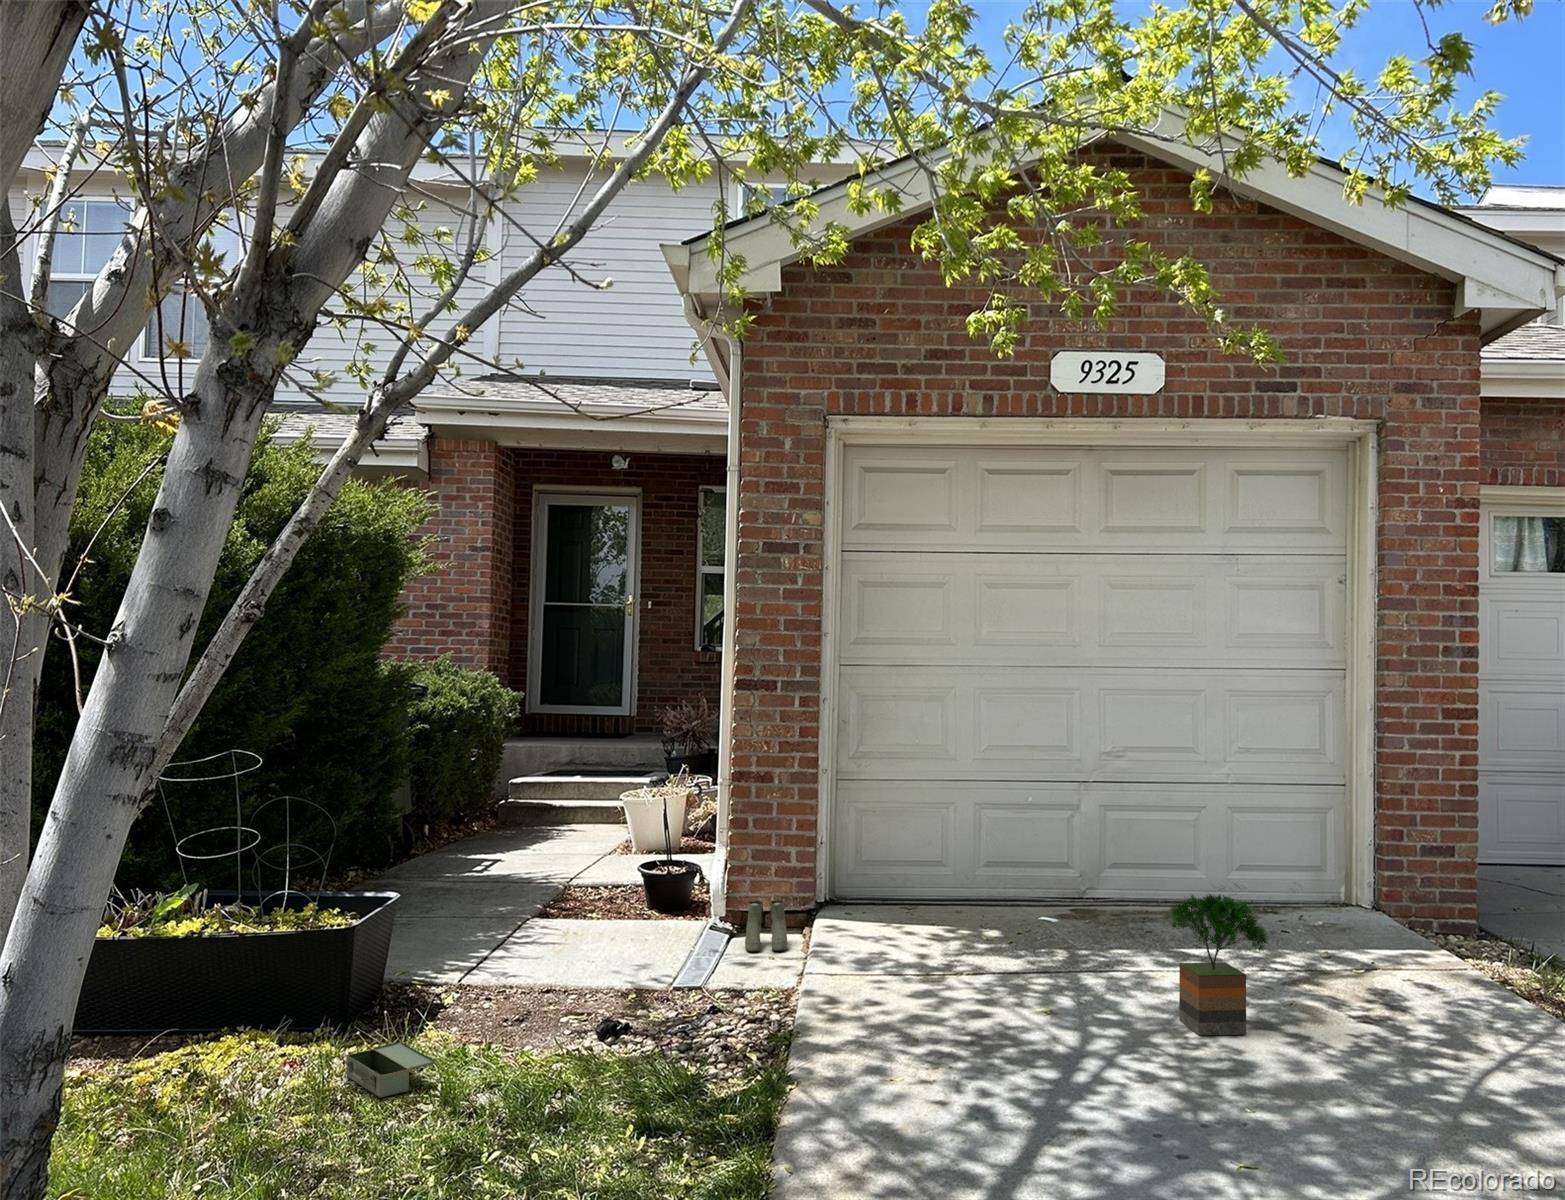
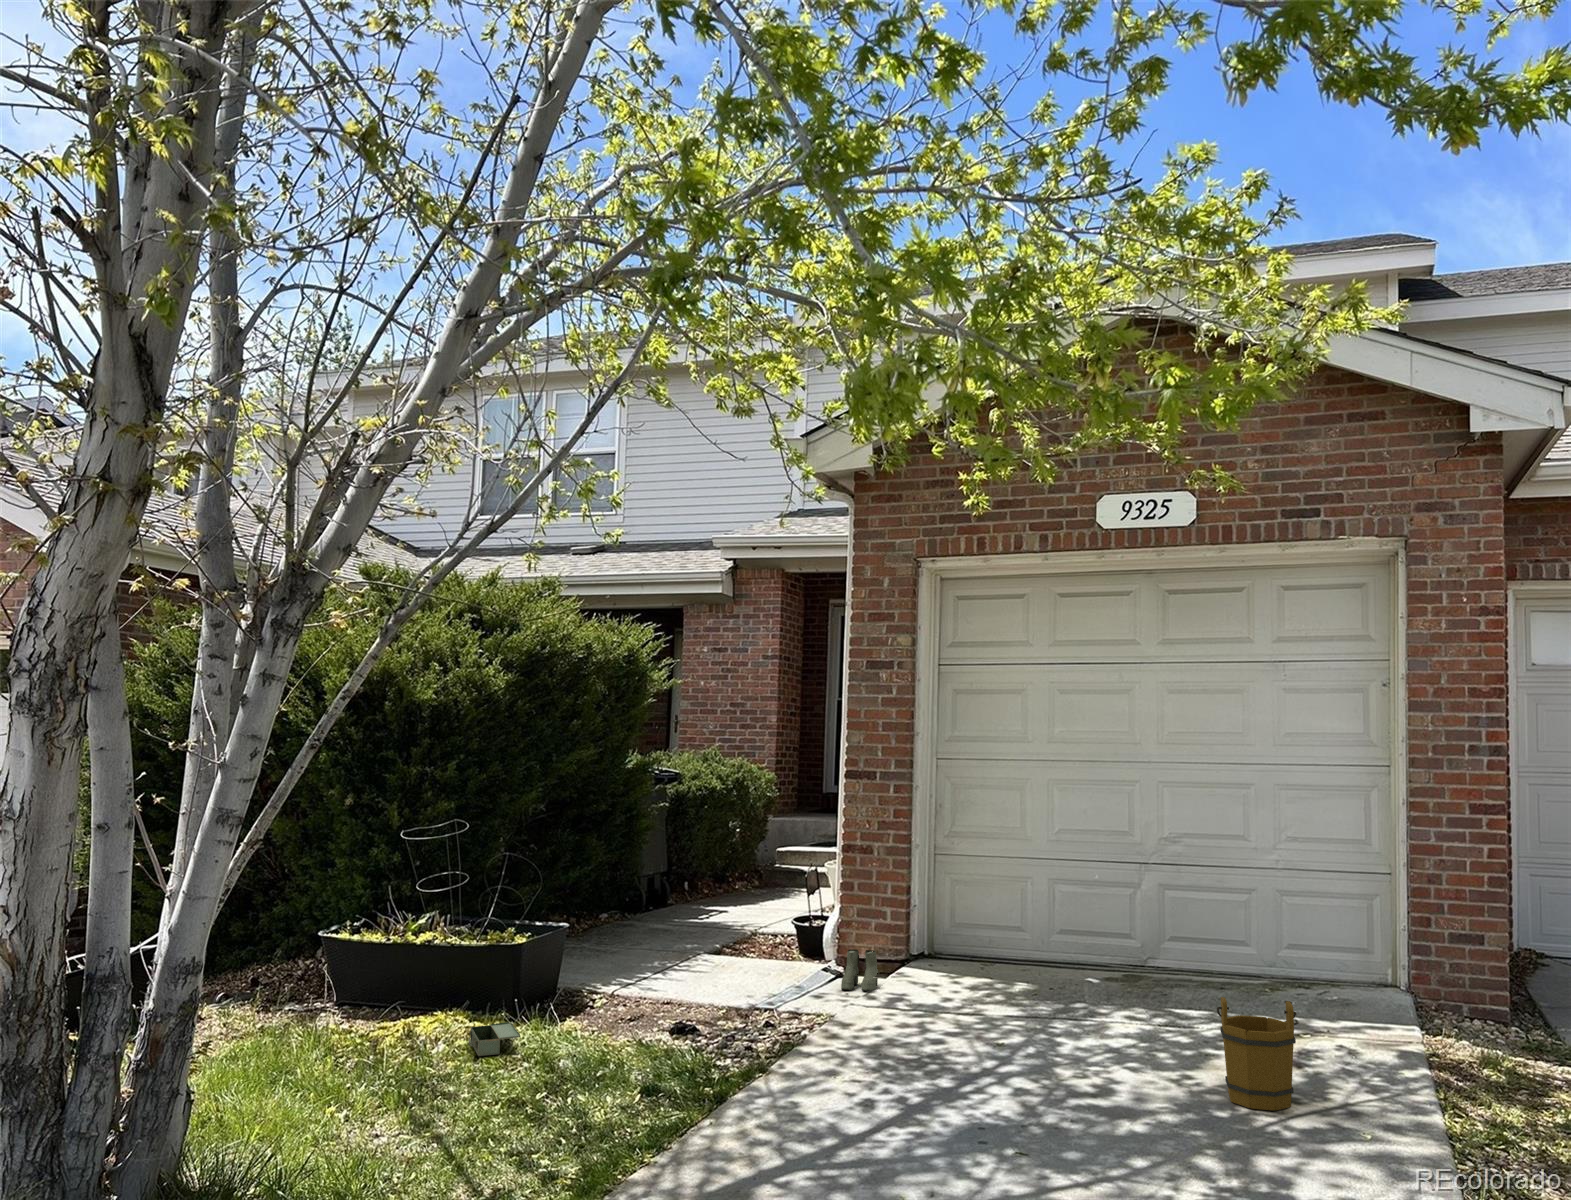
potted tree: present [1169,894,1269,1035] -> none [1100,955,1180,1079]
bucket: none [1321,935,1416,1061] -> present [1217,997,1297,1111]

